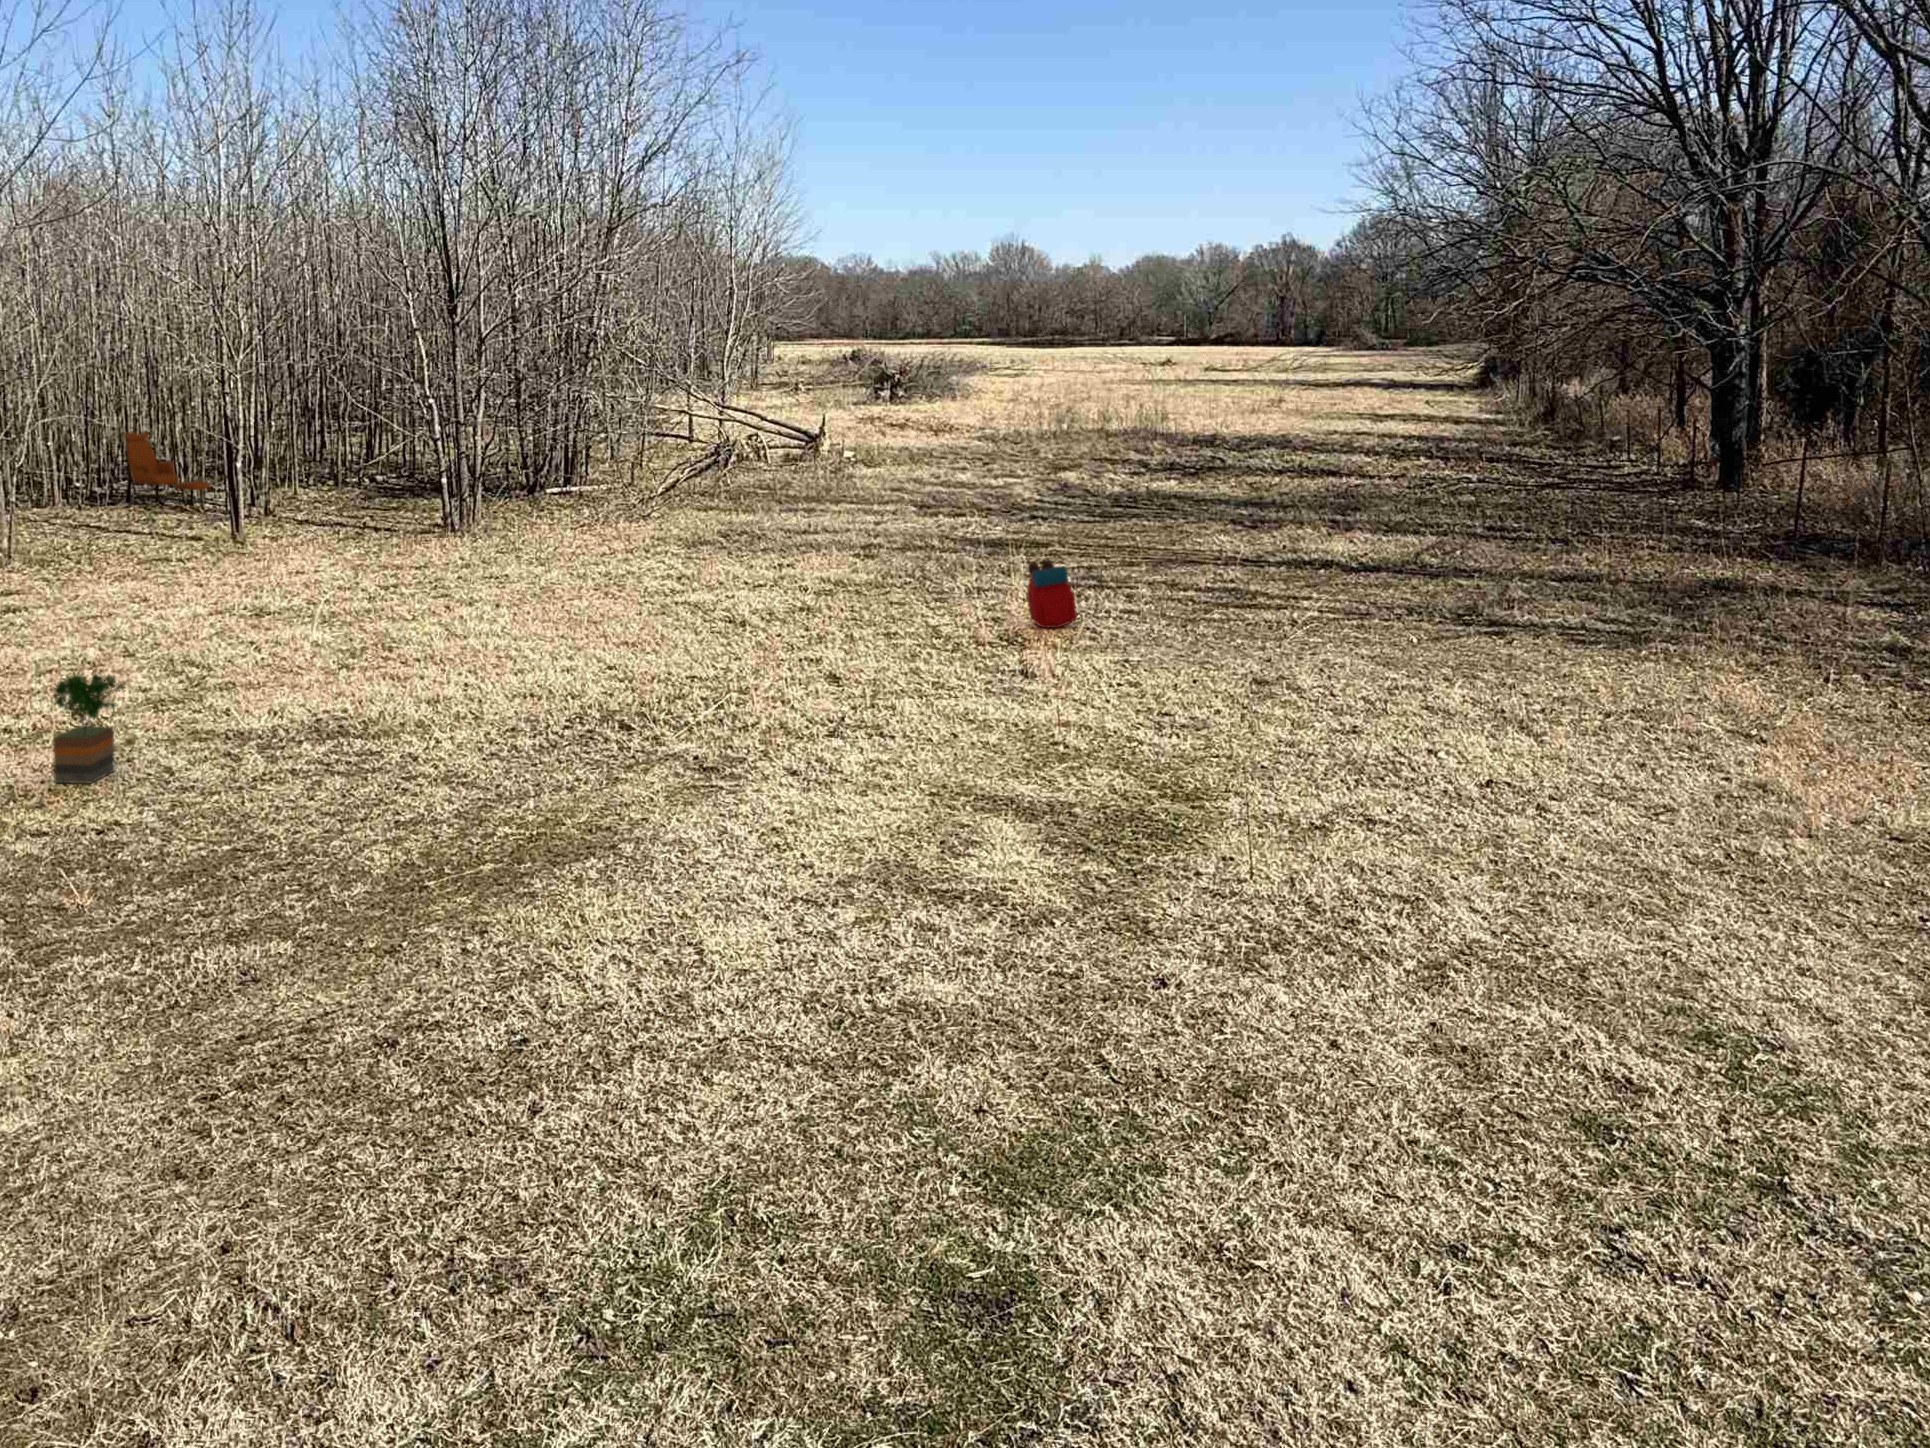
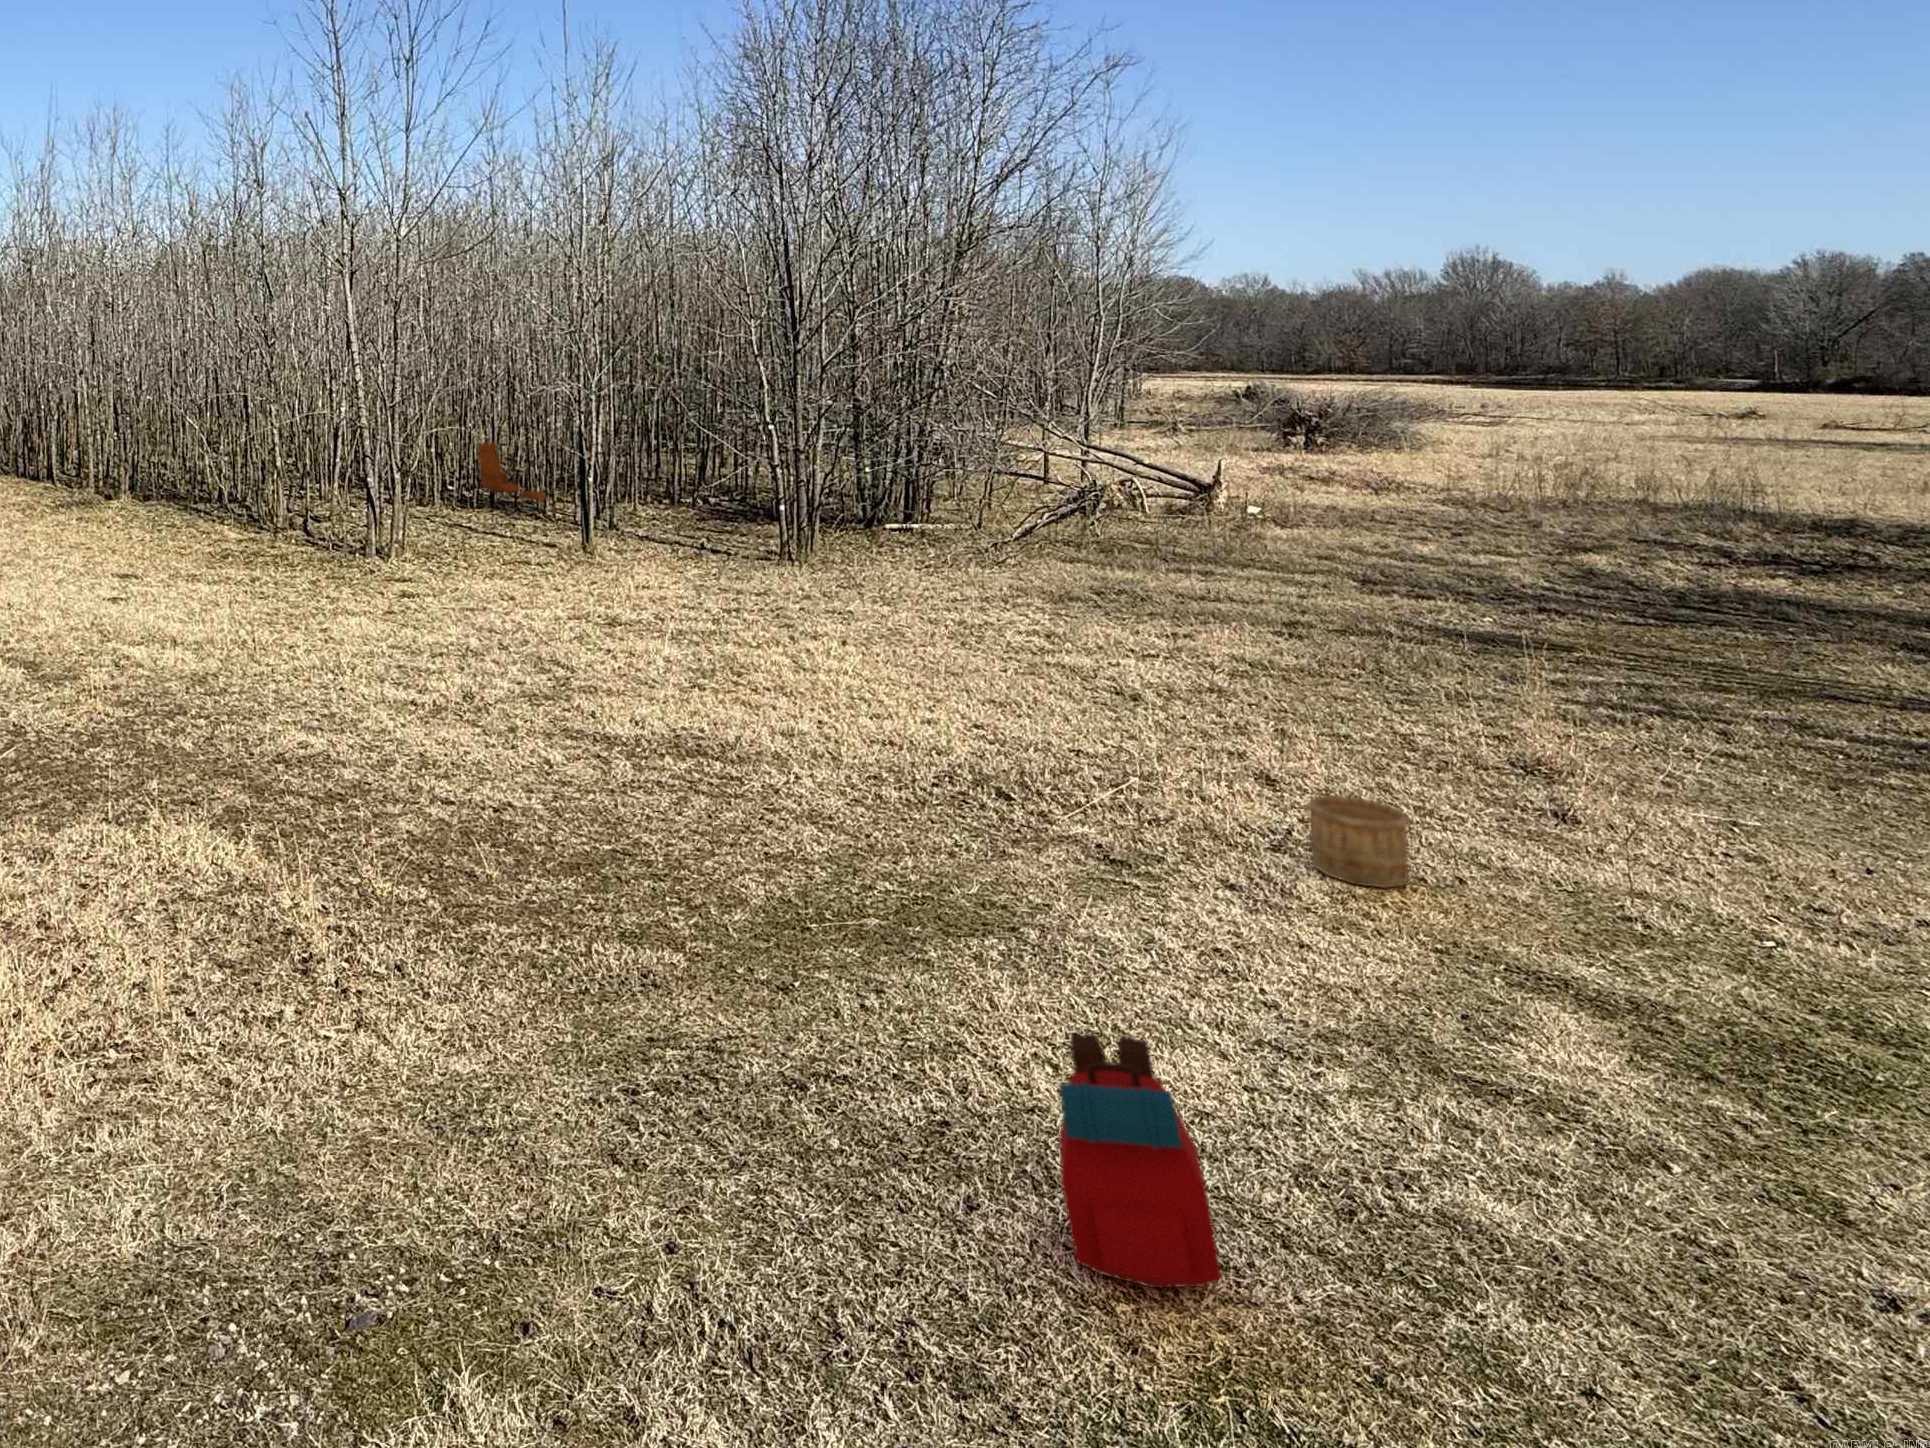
backpack: present [1027,560,1077,628] -> present [1059,1034,1222,1287]
potted tree: present [52,674,125,784] -> none [458,661,518,764]
wooden bucket: none [845,682,913,750] -> present [1307,795,1409,888]

